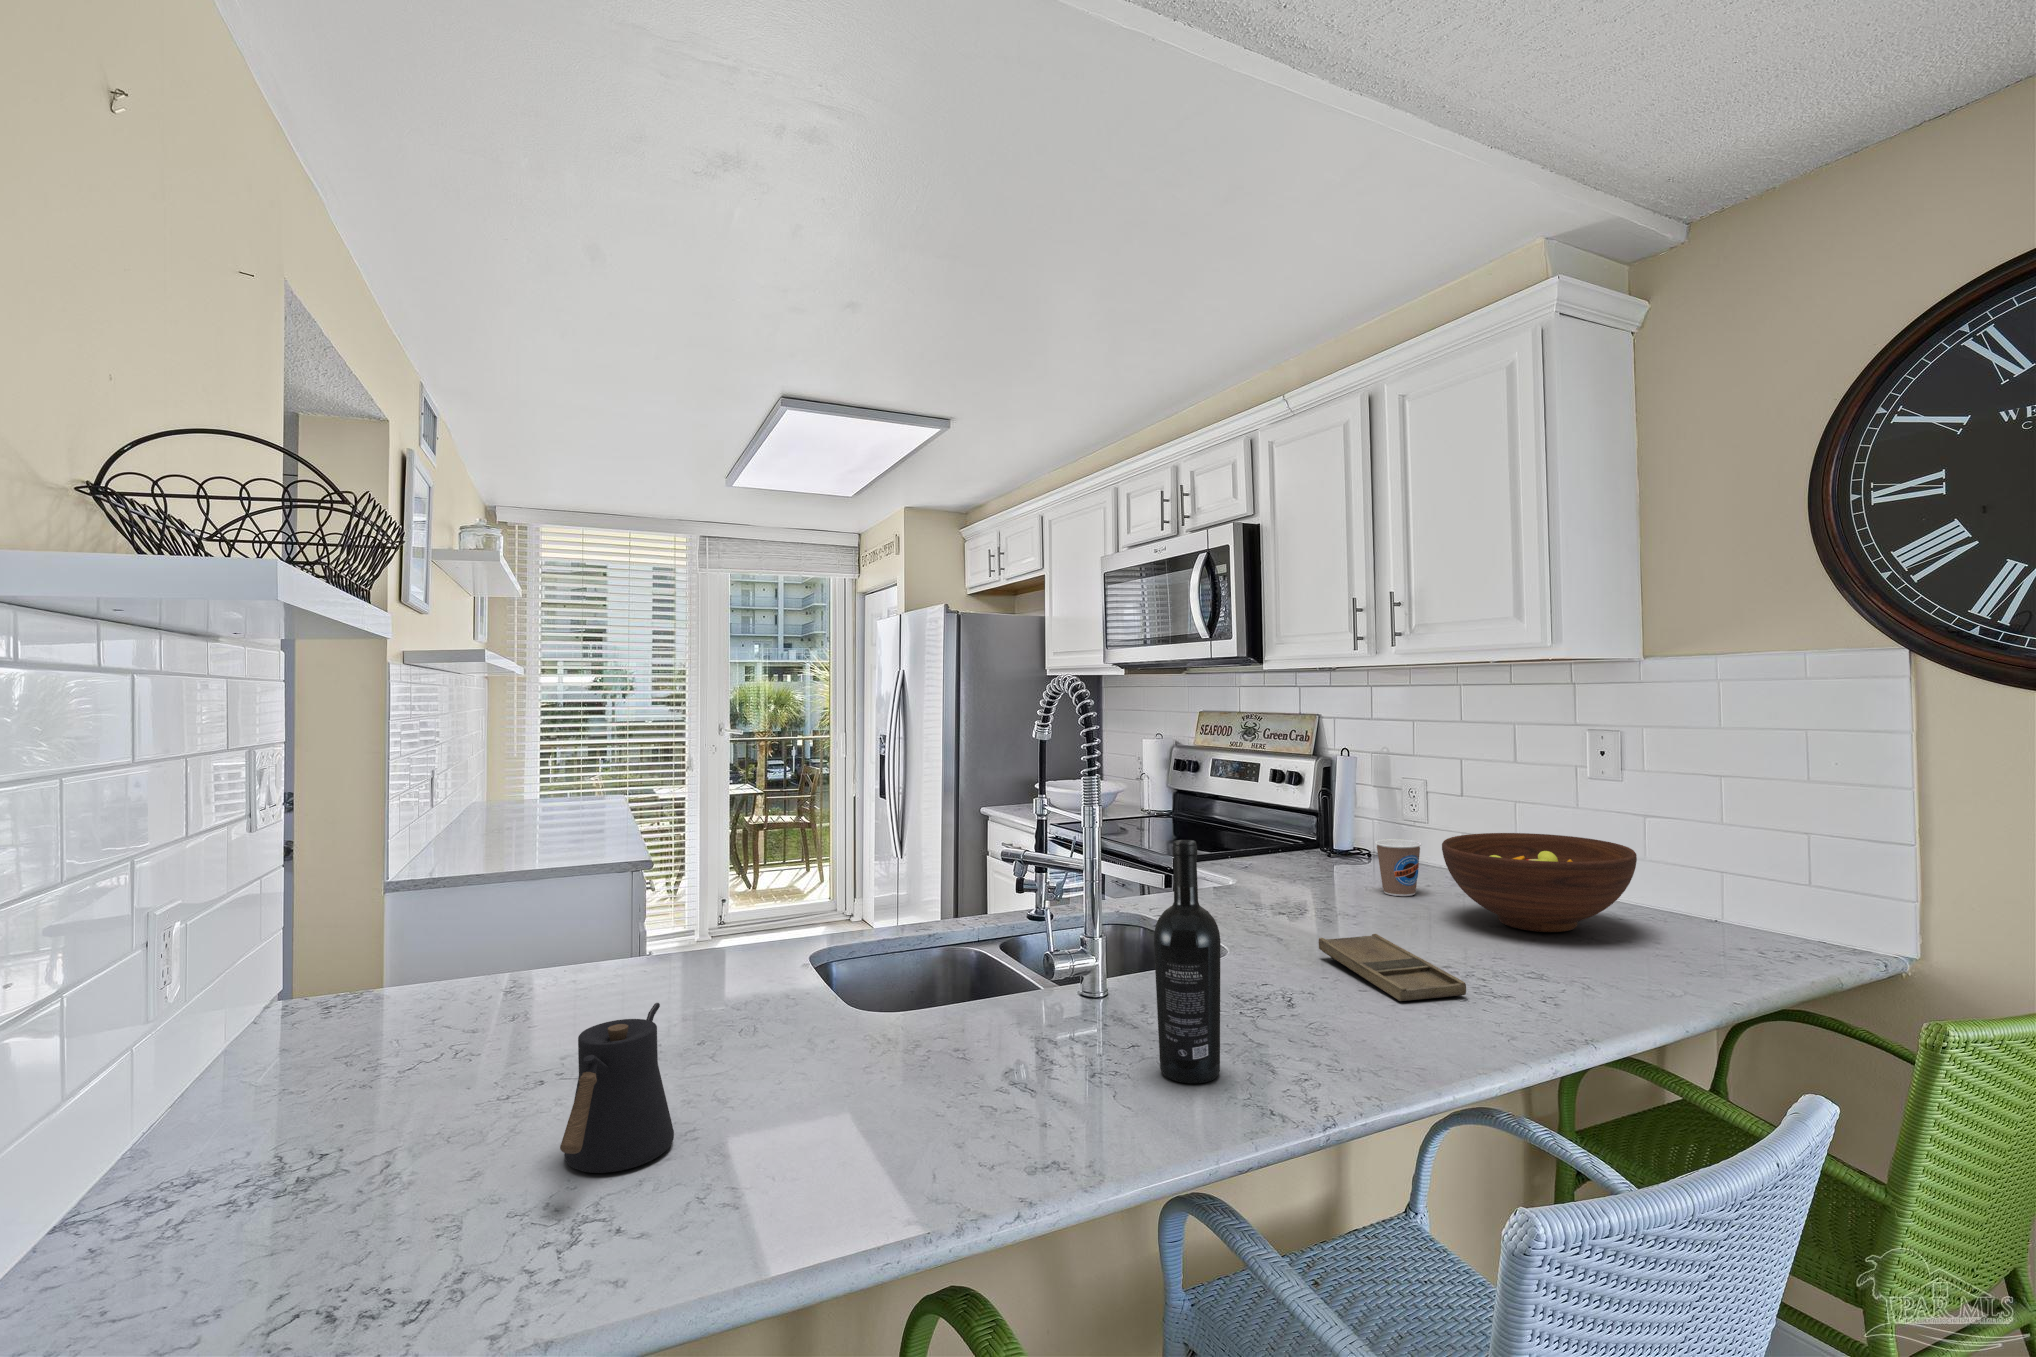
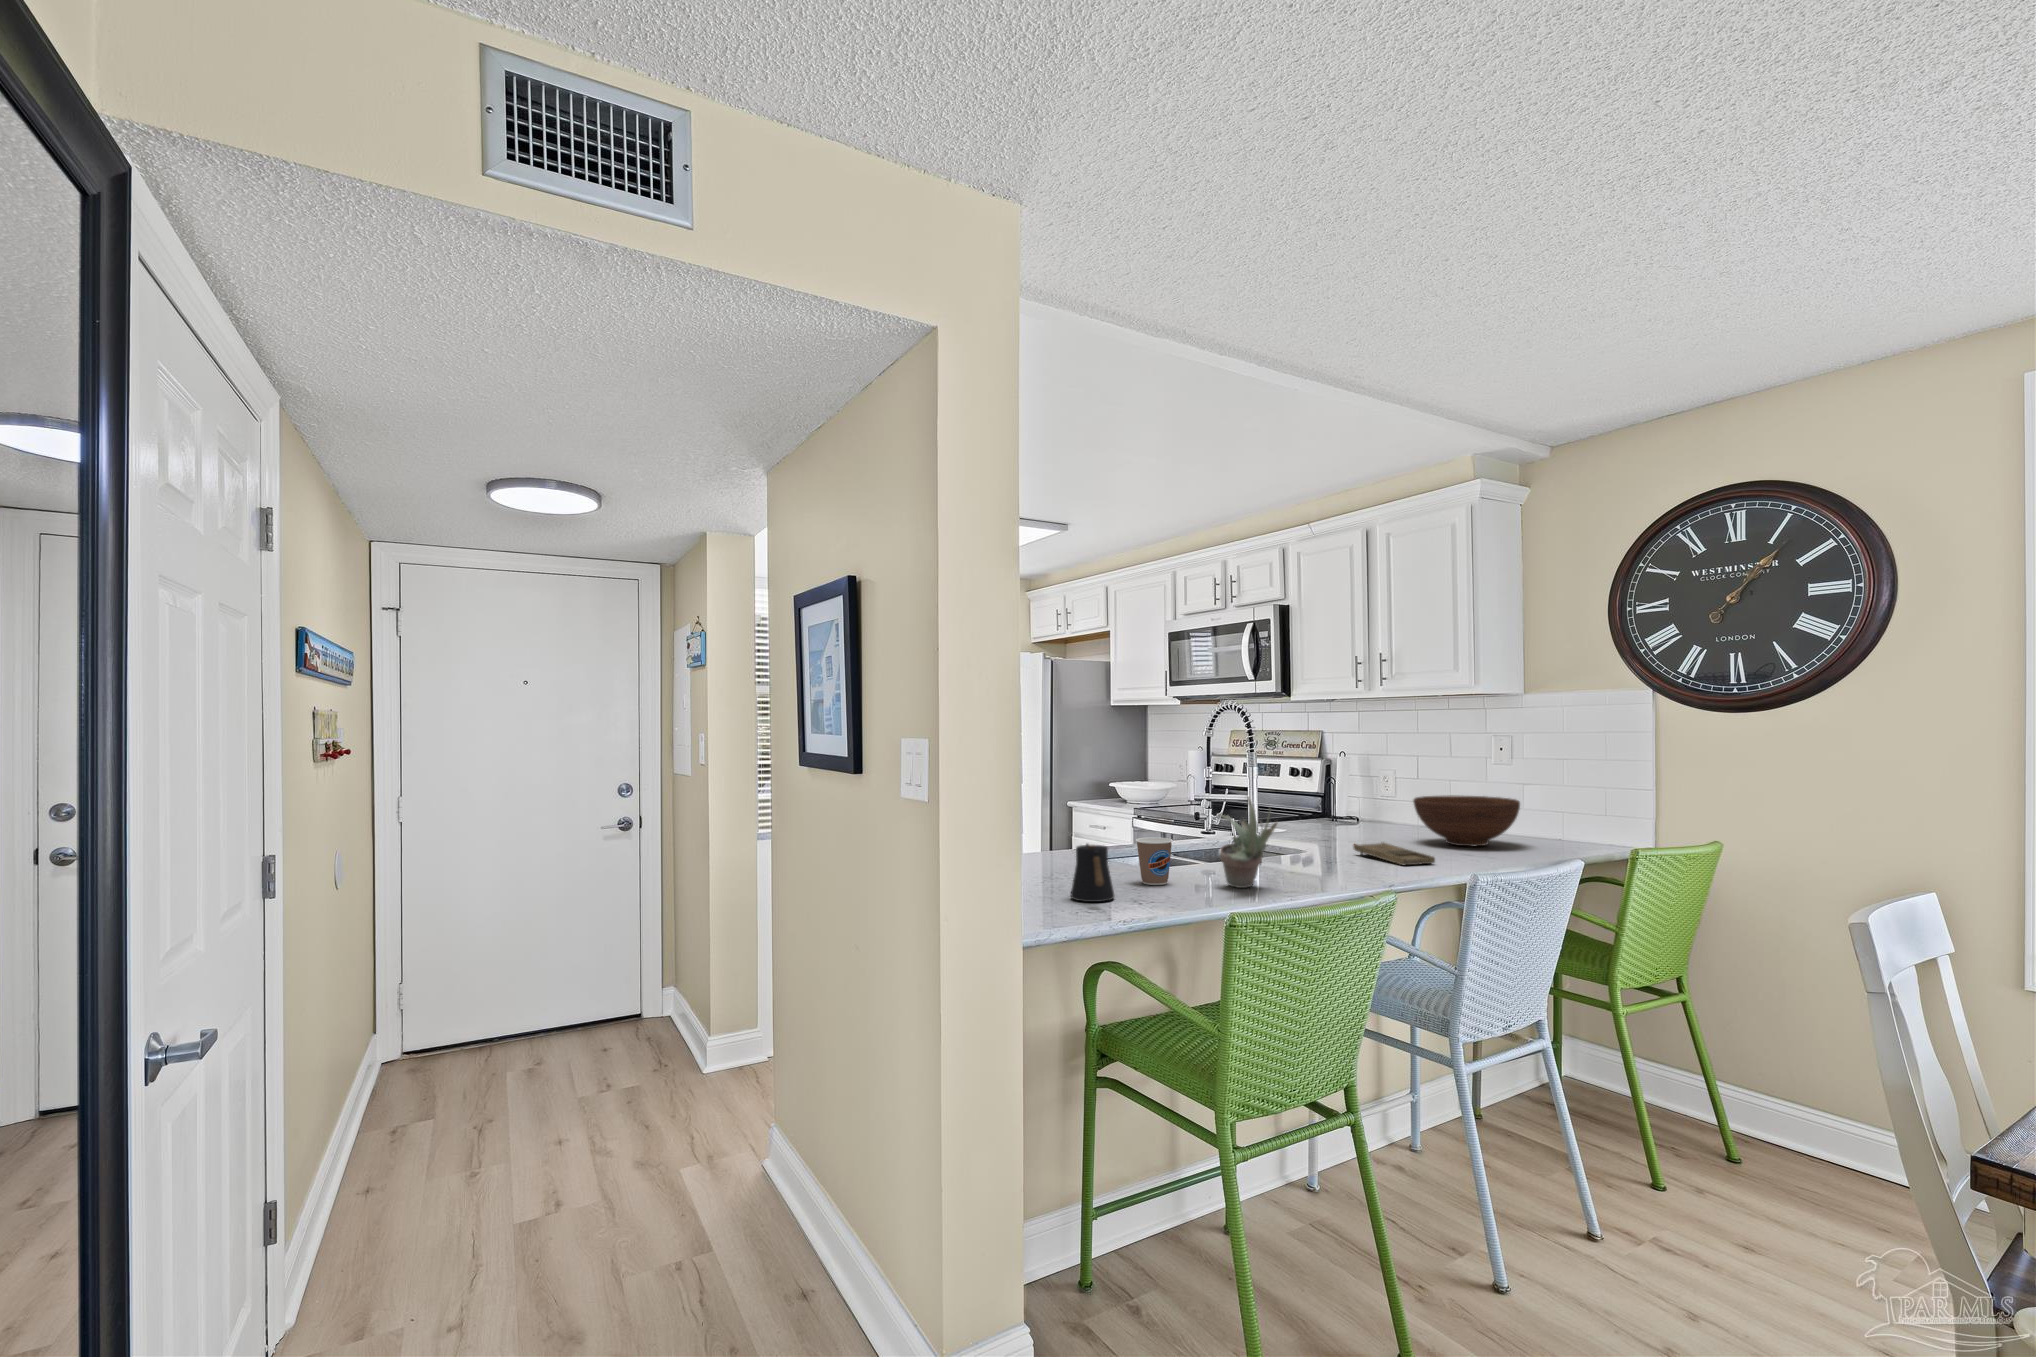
coffee cup: present [1375,839,1422,896] -> present [1136,837,1173,885]
wine bottle: present [1154,840,1220,1083] -> none [1300,774,1331,884]
succulent plant: none [929,901,1080,1101] -> present [1218,797,1277,888]

